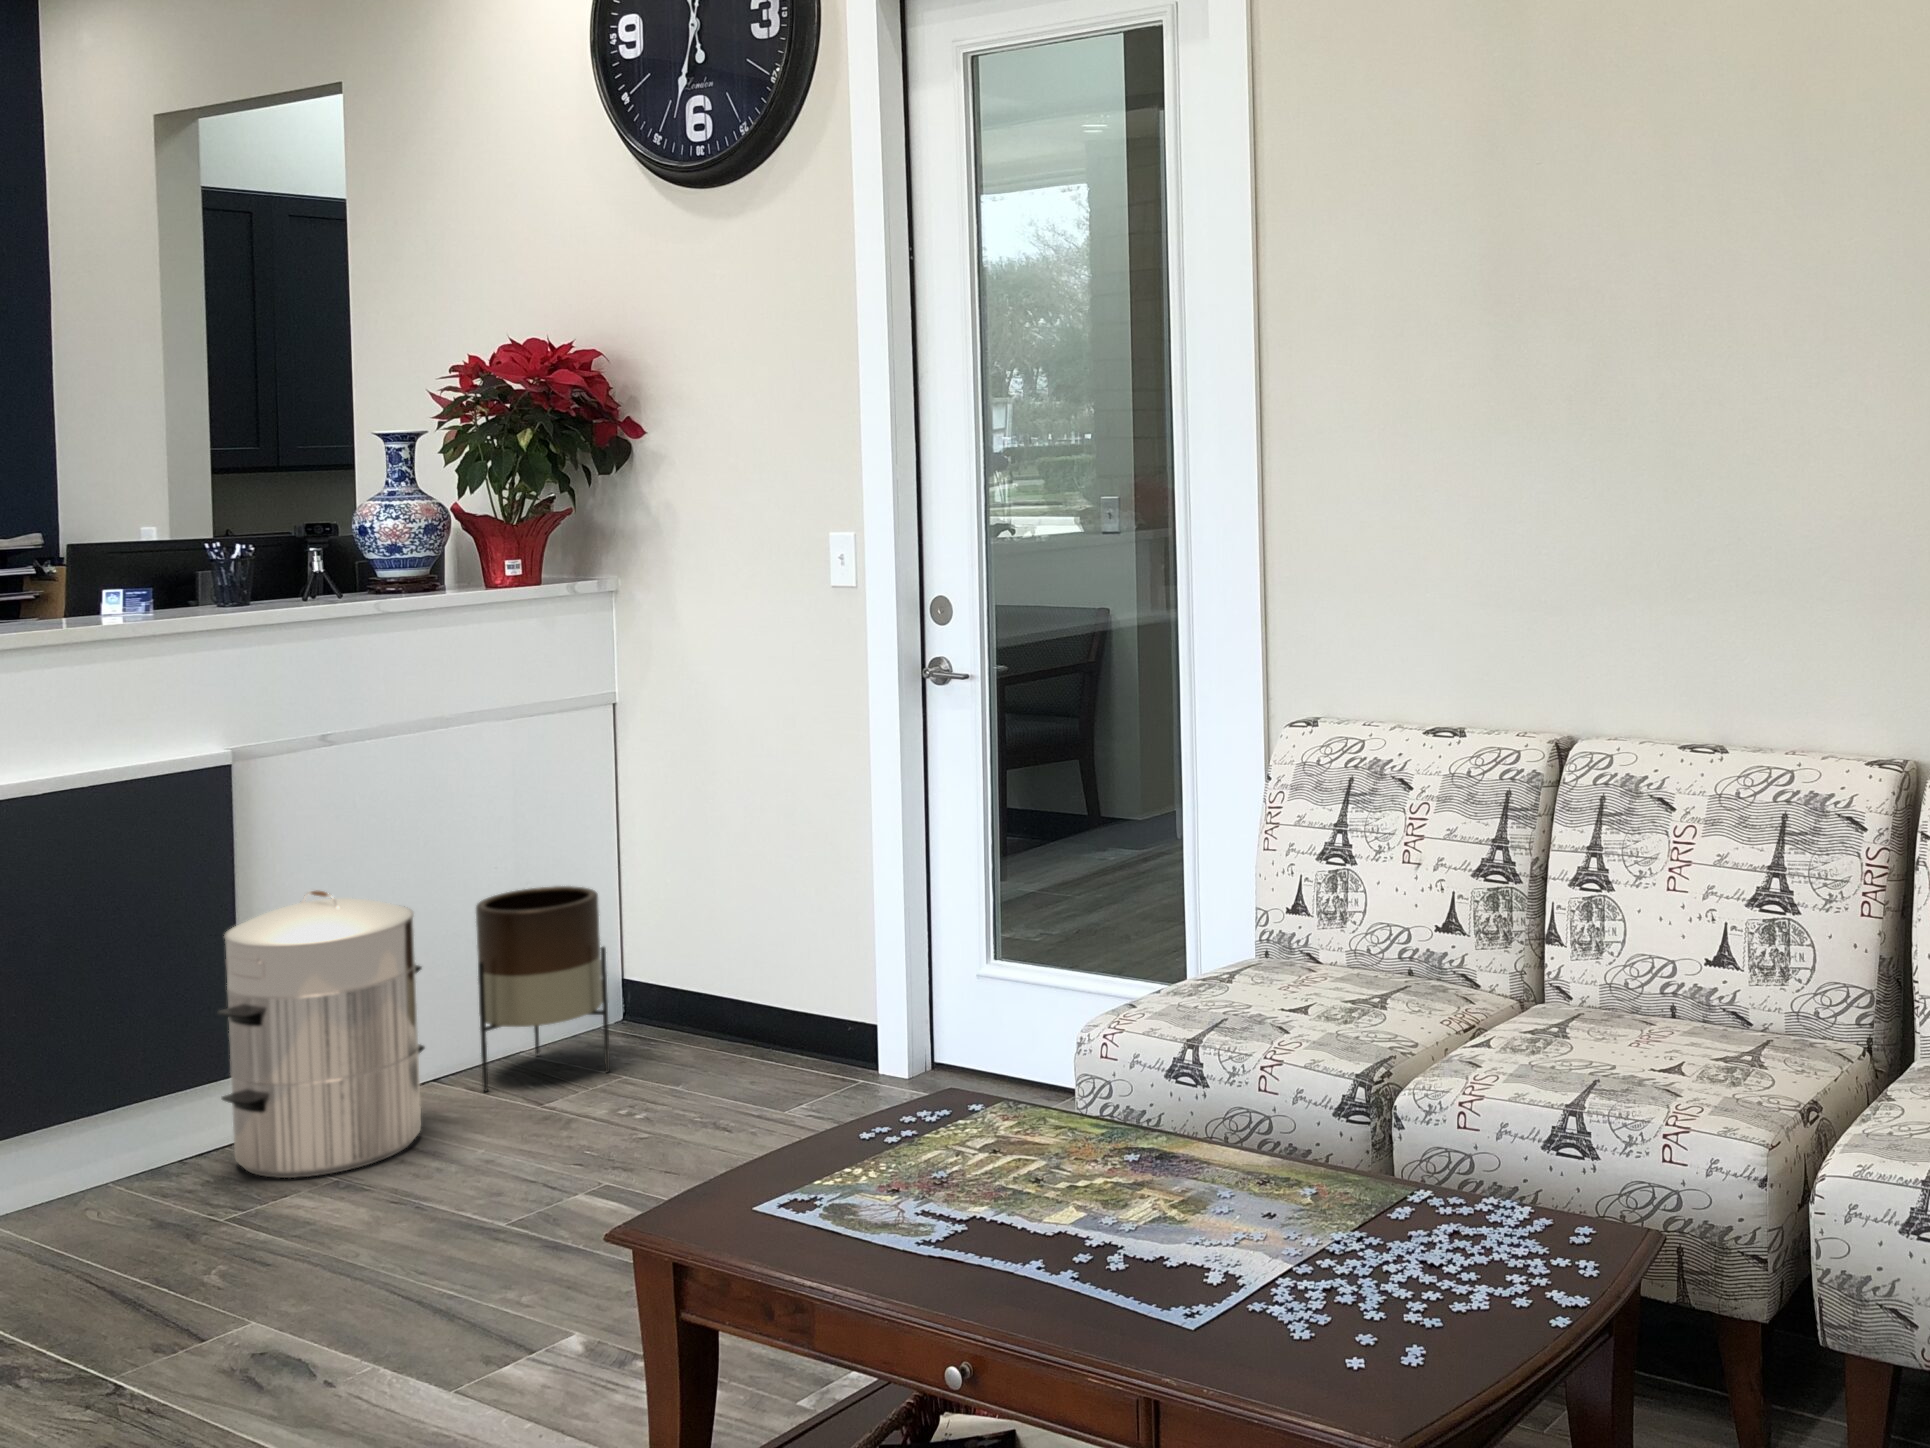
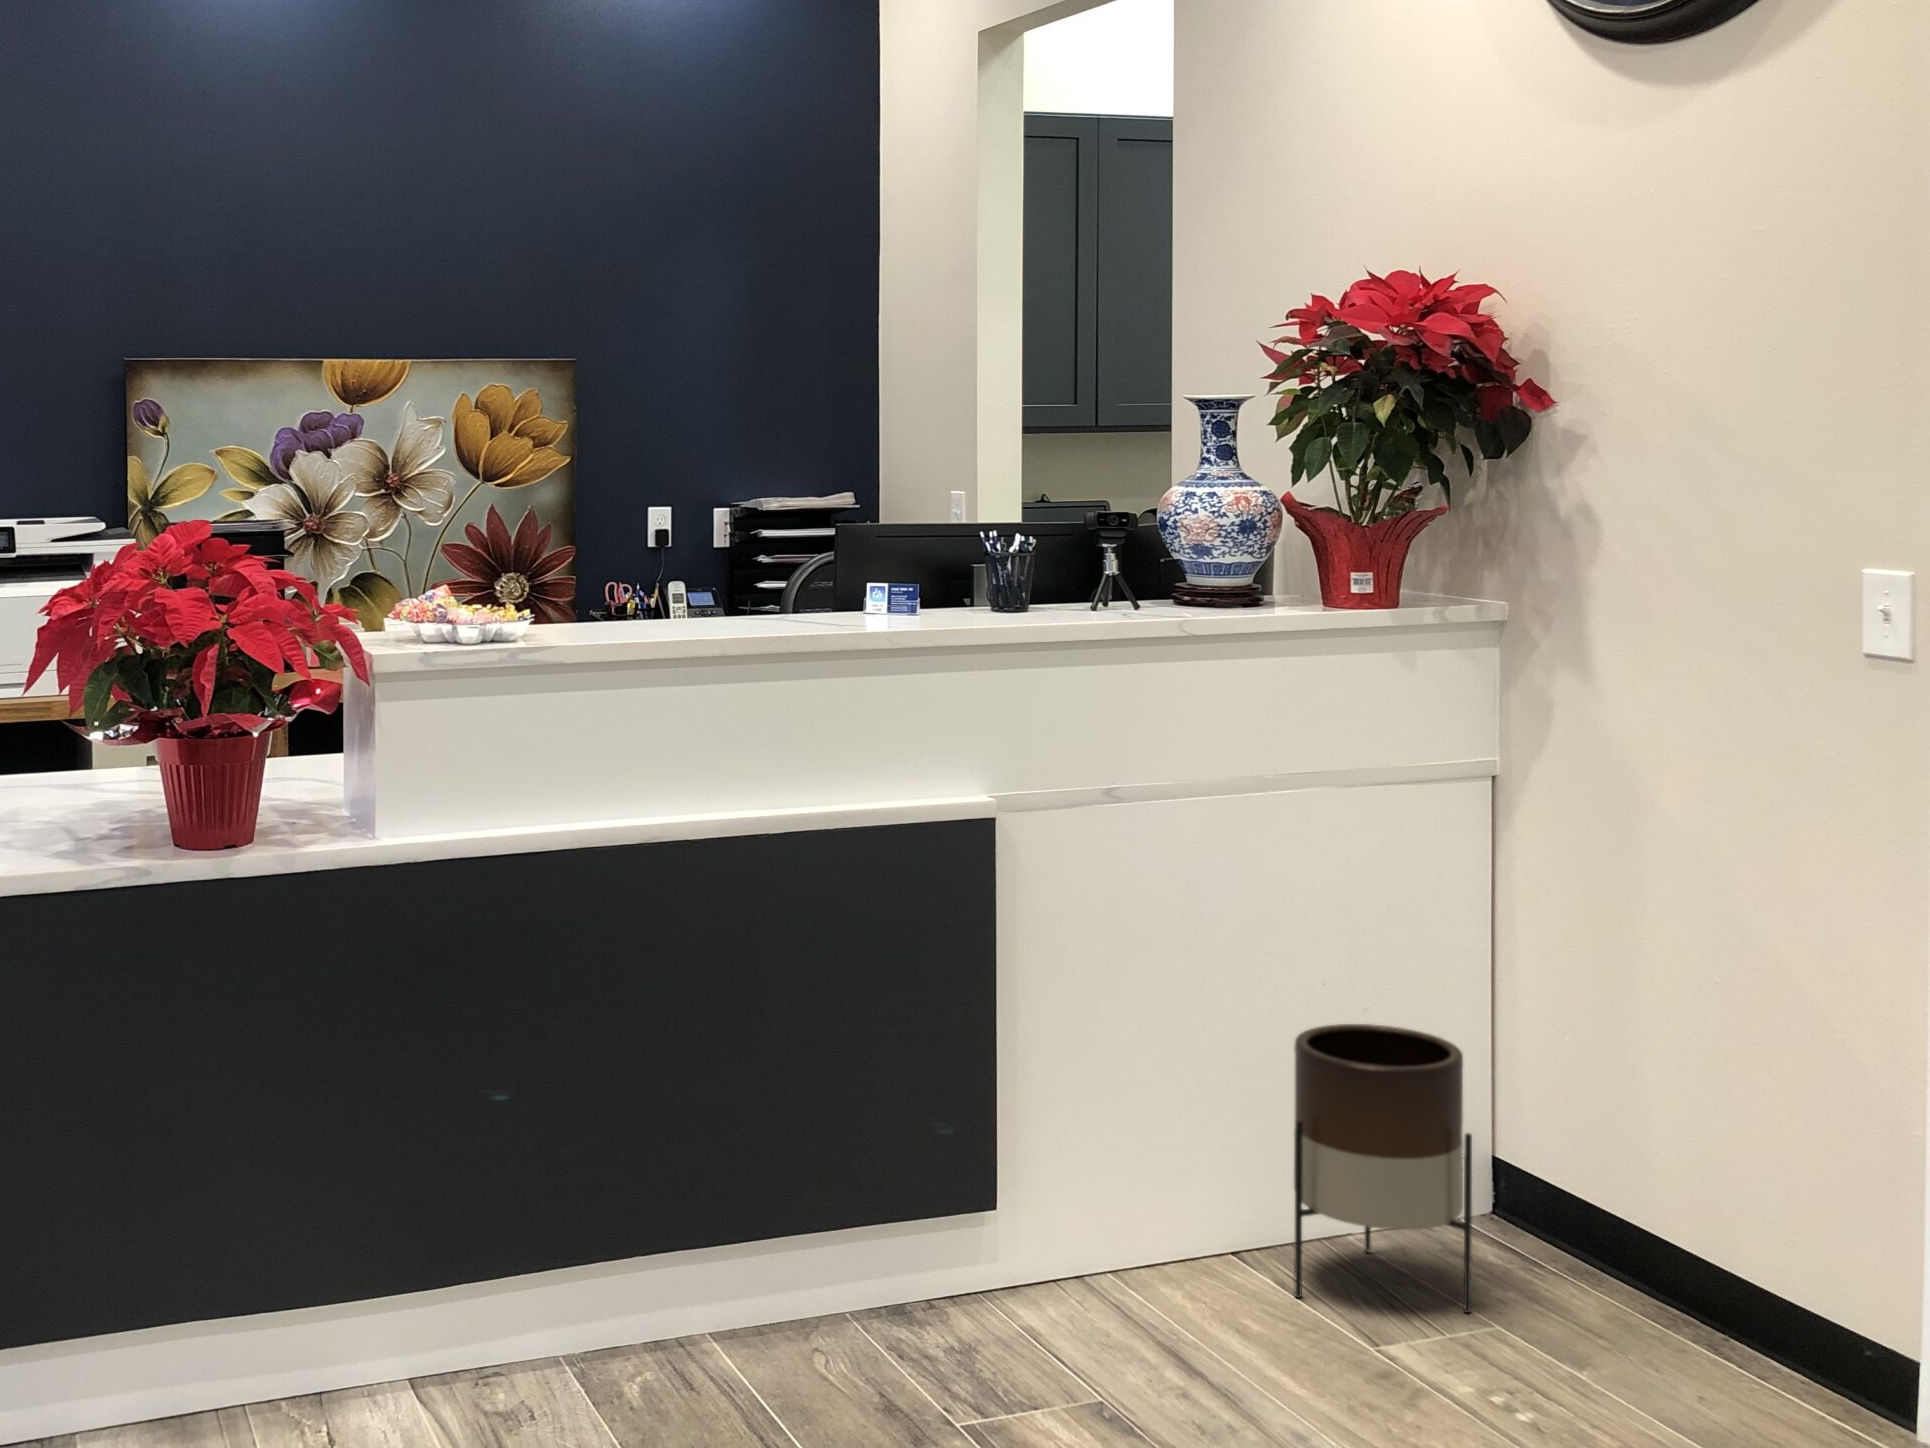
waste bin: present [218,890,425,1178] -> none [972,997,1223,1387]

